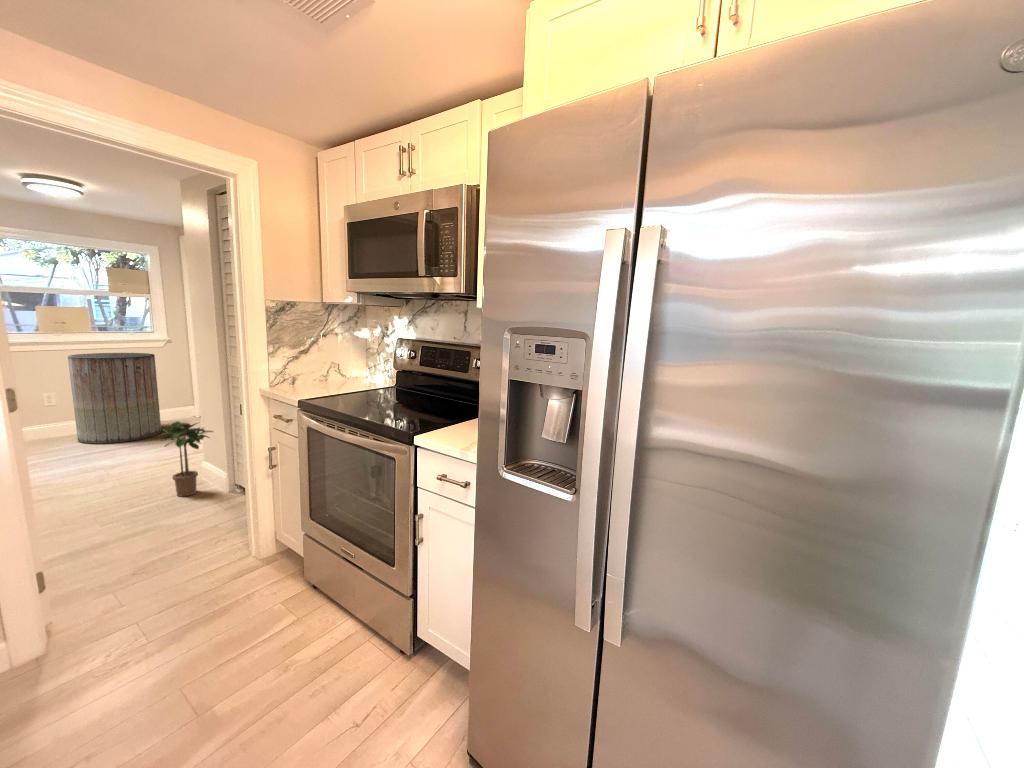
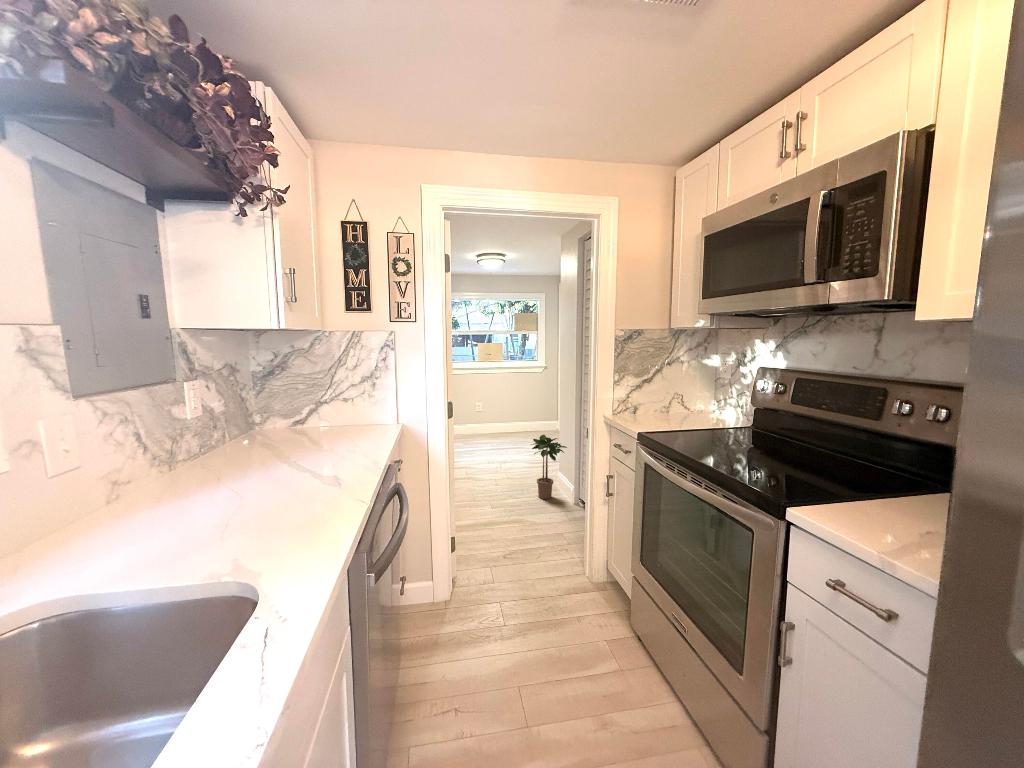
trash can: present [68,353,161,444] -> none [490,376,536,444]

